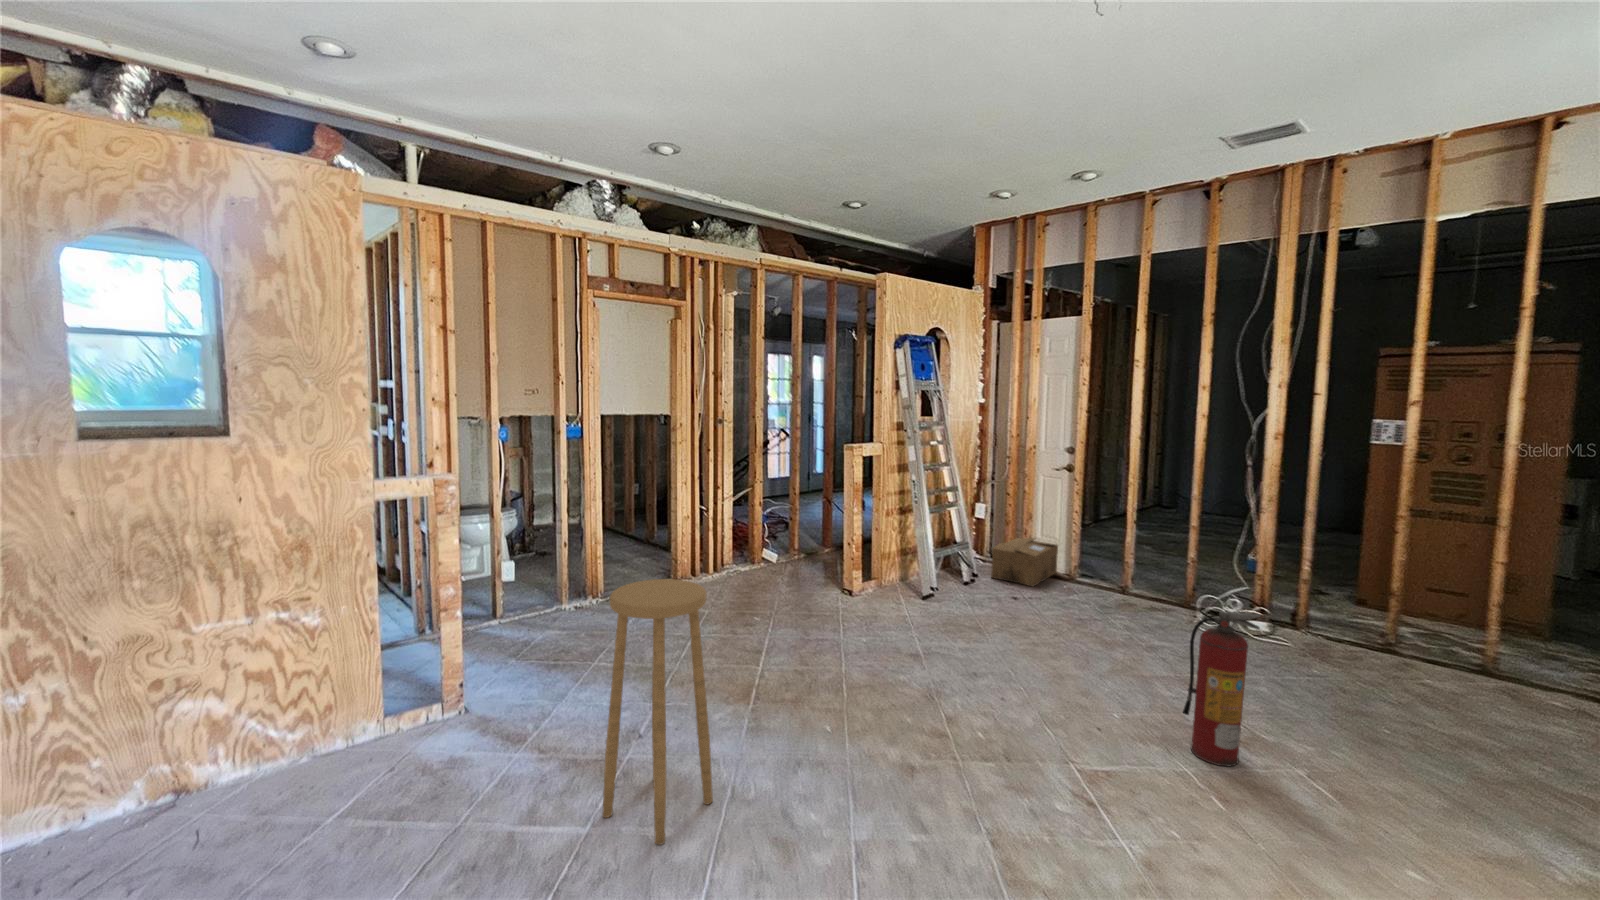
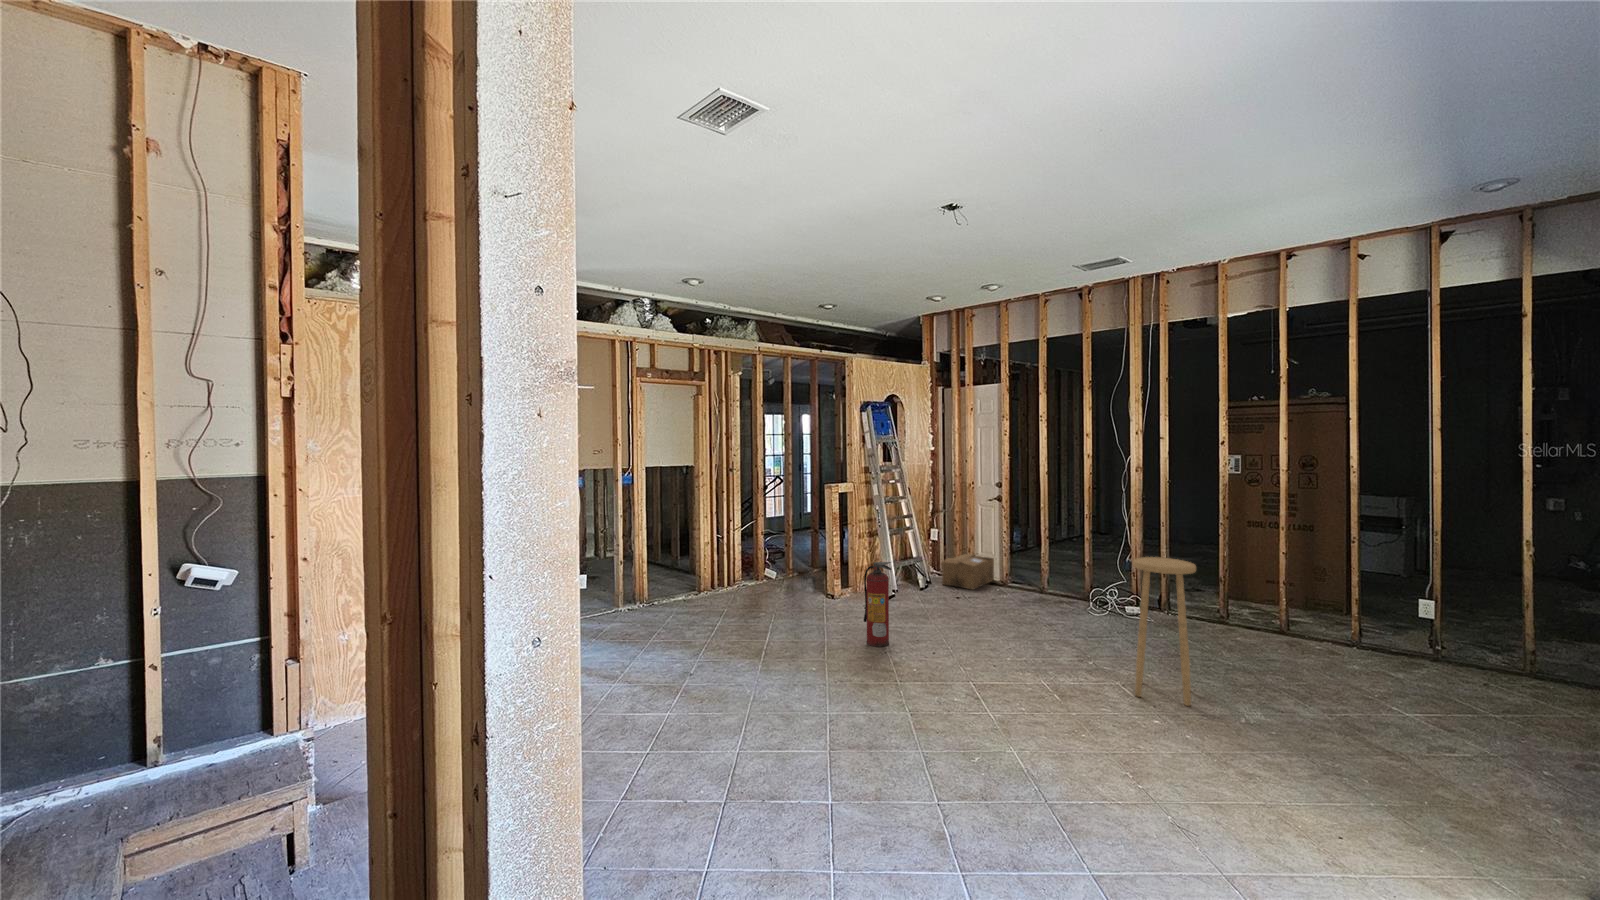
stool: present [602,579,713,845] -> present [1133,557,1196,706]
fire extinguisher: present [1183,611,1261,767] -> present [864,562,891,647]

